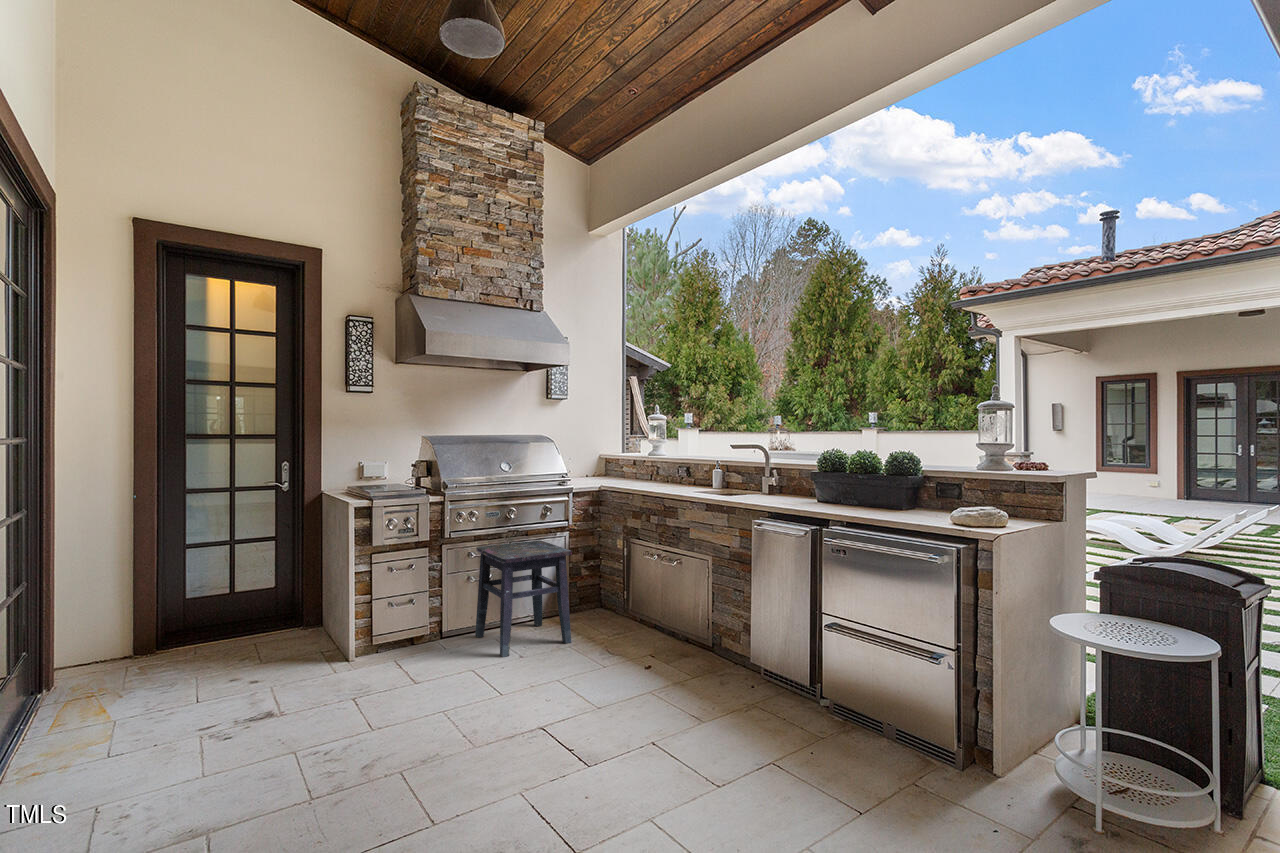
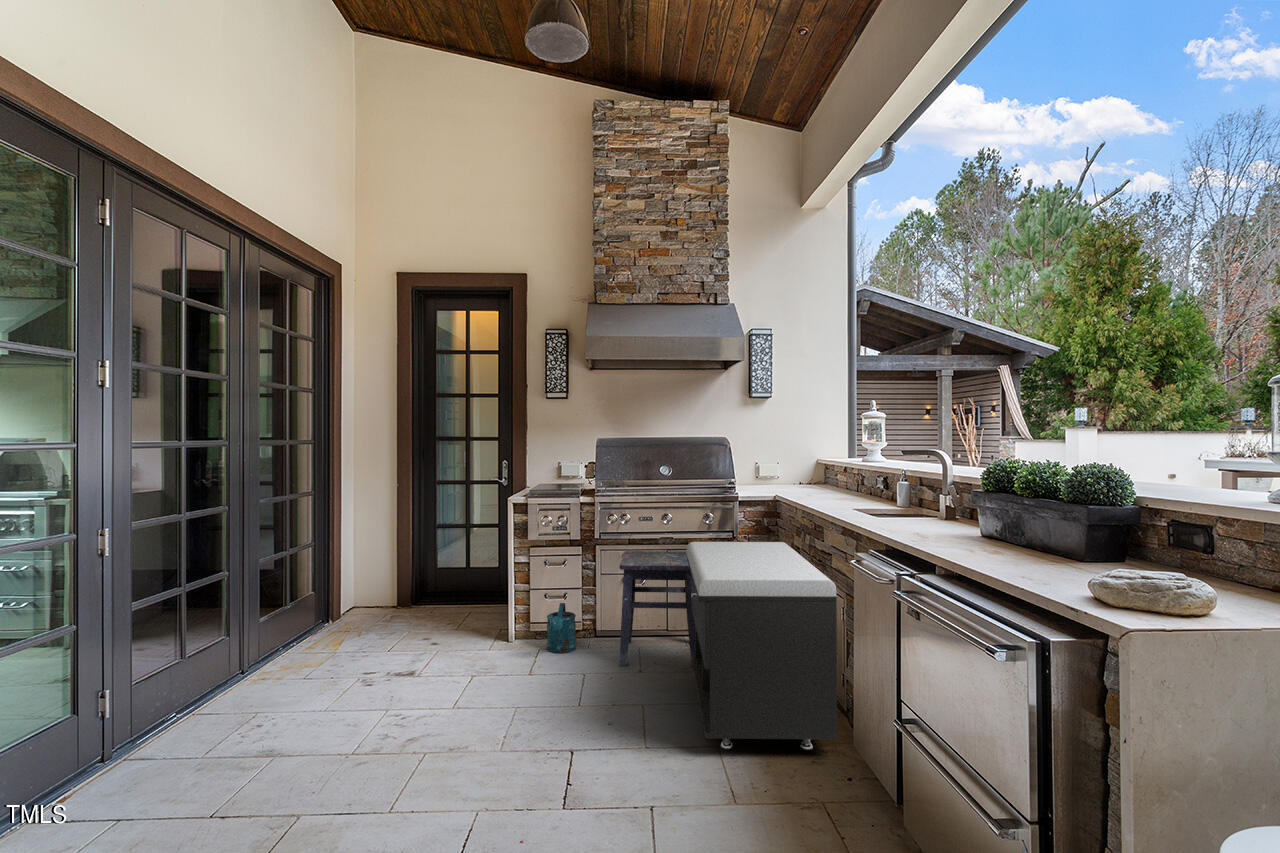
storage bench: none [571,522,749,694] -> present [687,542,837,750]
watering can: none [406,609,444,661] -> present [547,603,577,653]

